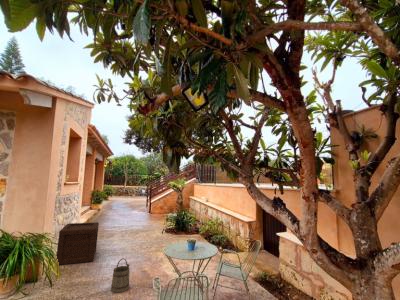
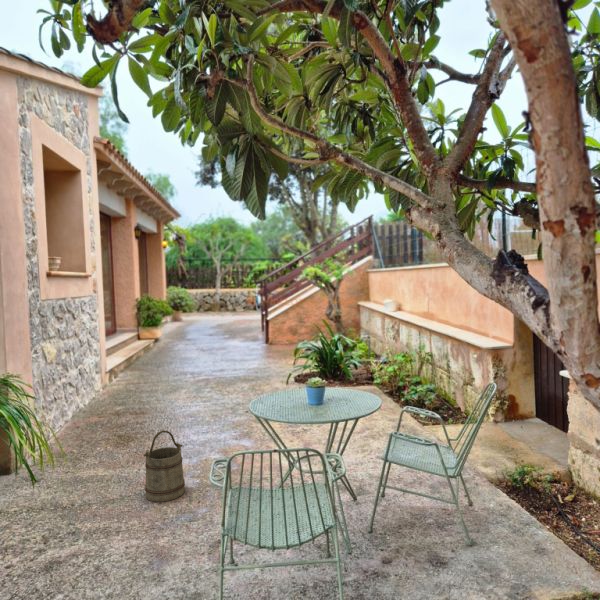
wooden crate: present [56,222,99,265] -> none [43,358,134,445]

